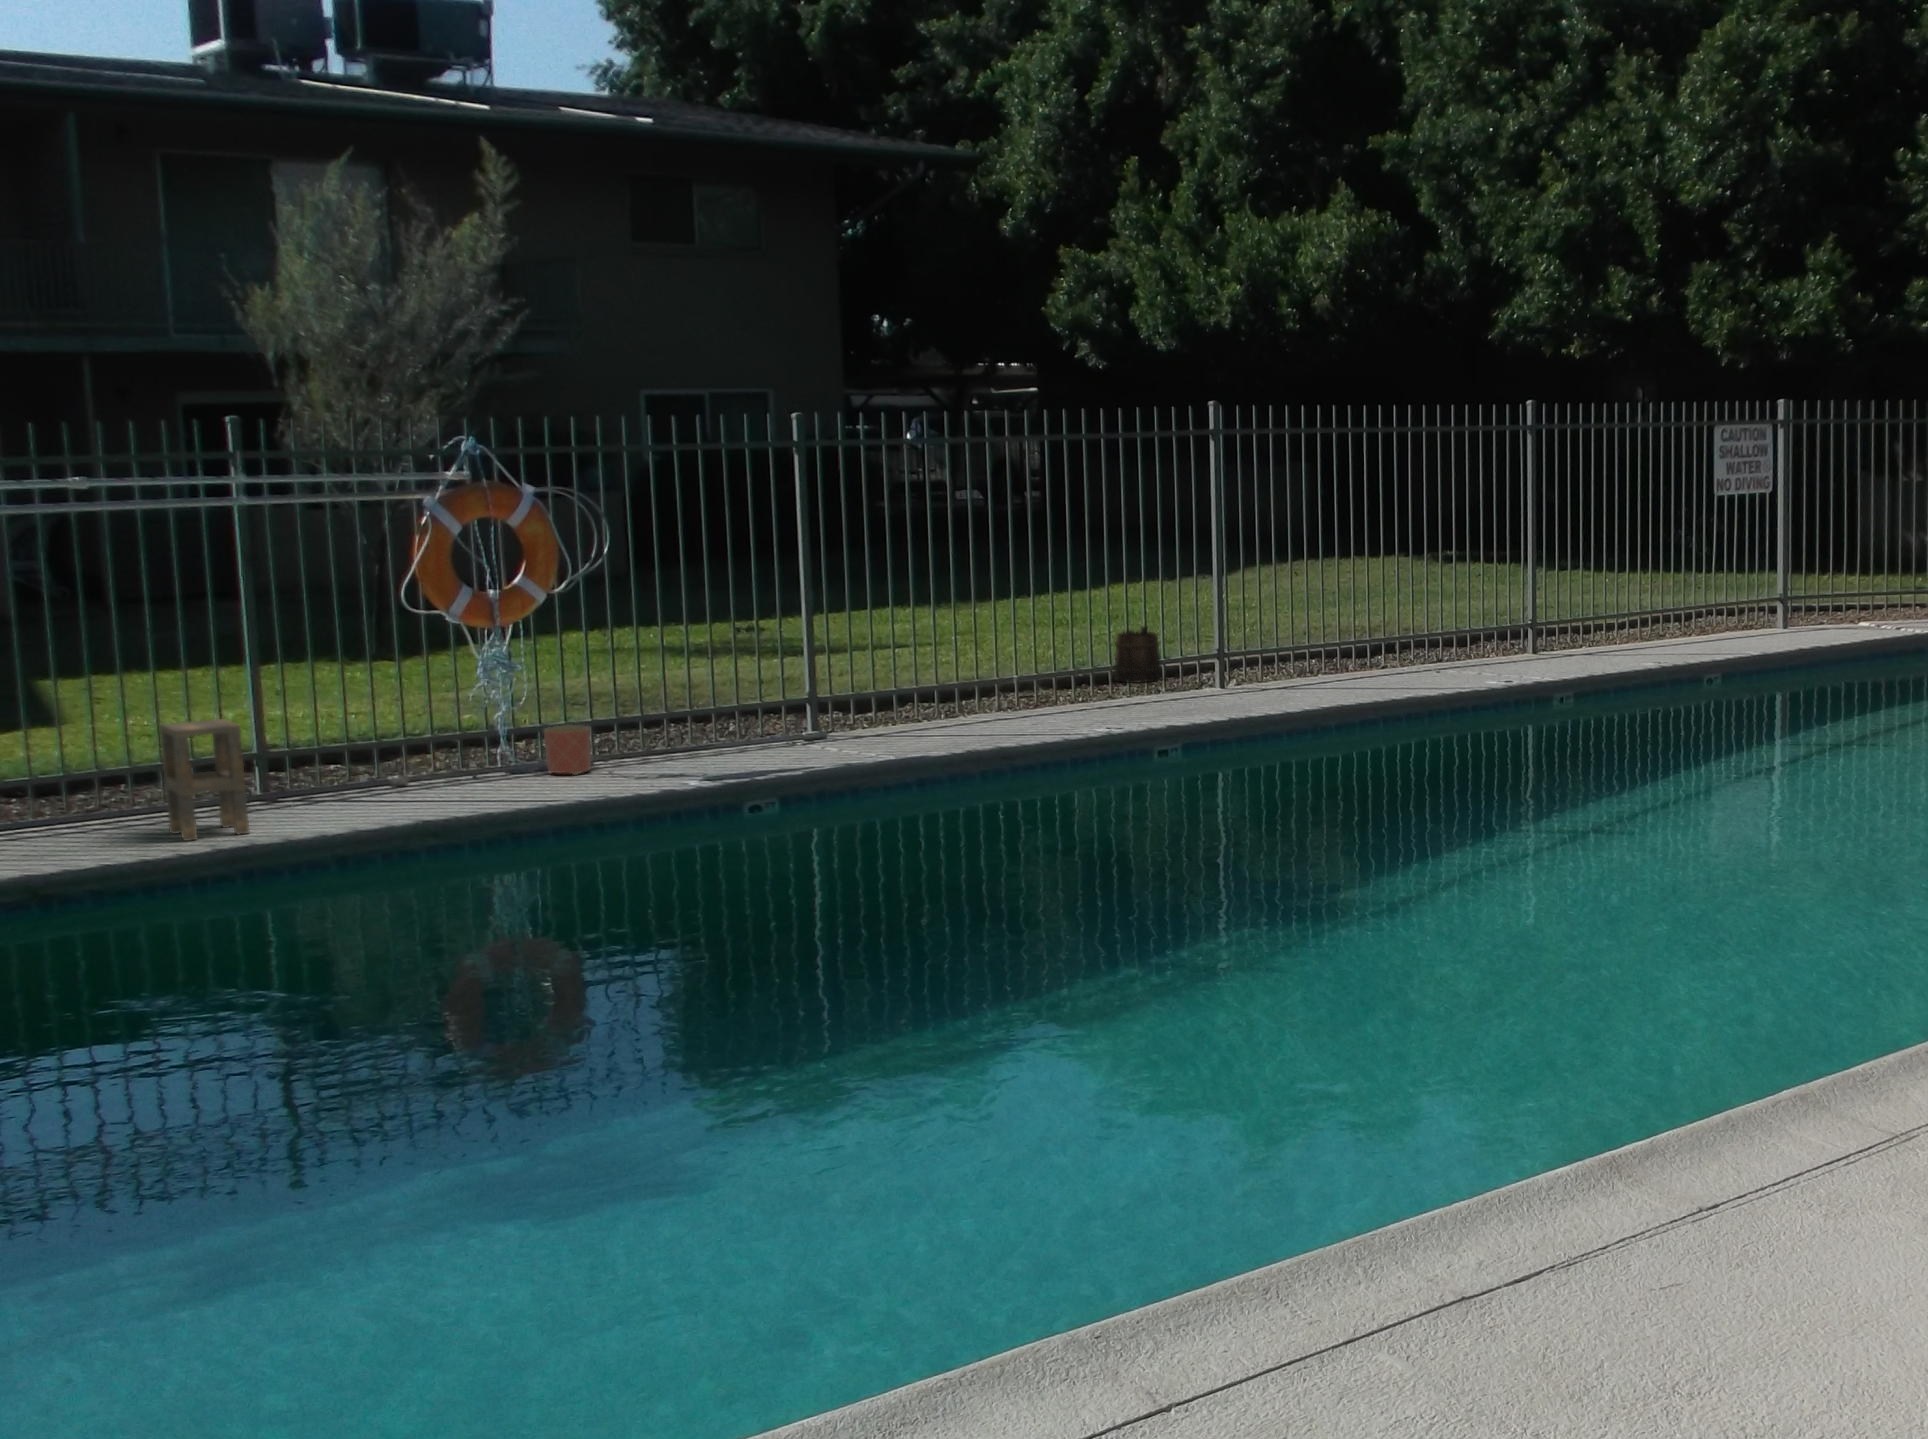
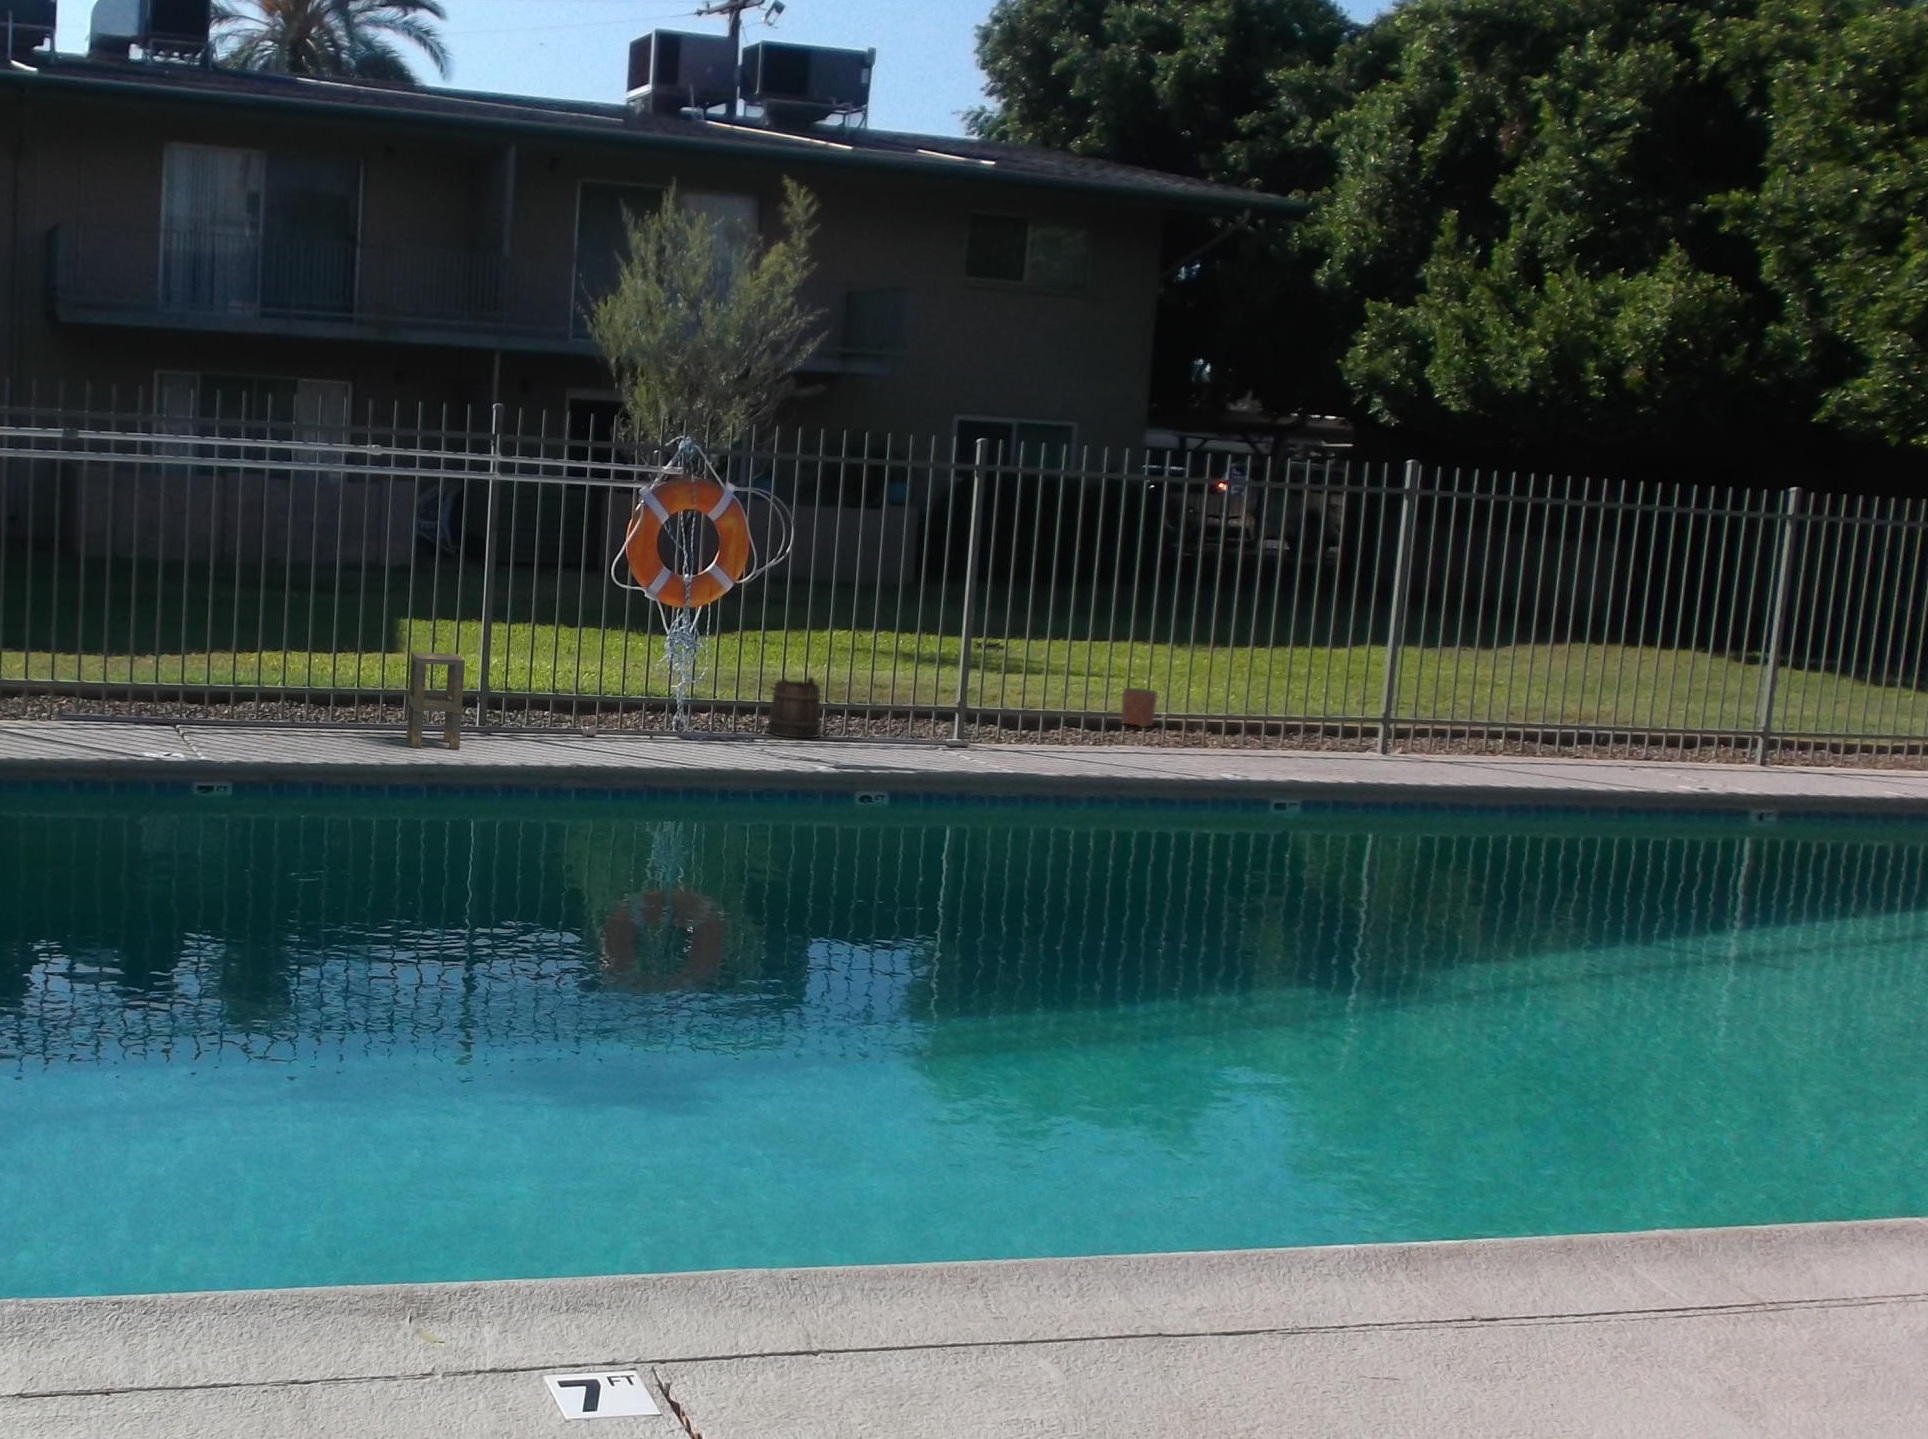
bucket: present [1114,626,1162,683] -> present [767,677,820,738]
planter: present [544,725,591,775] -> present [1121,688,1158,727]

